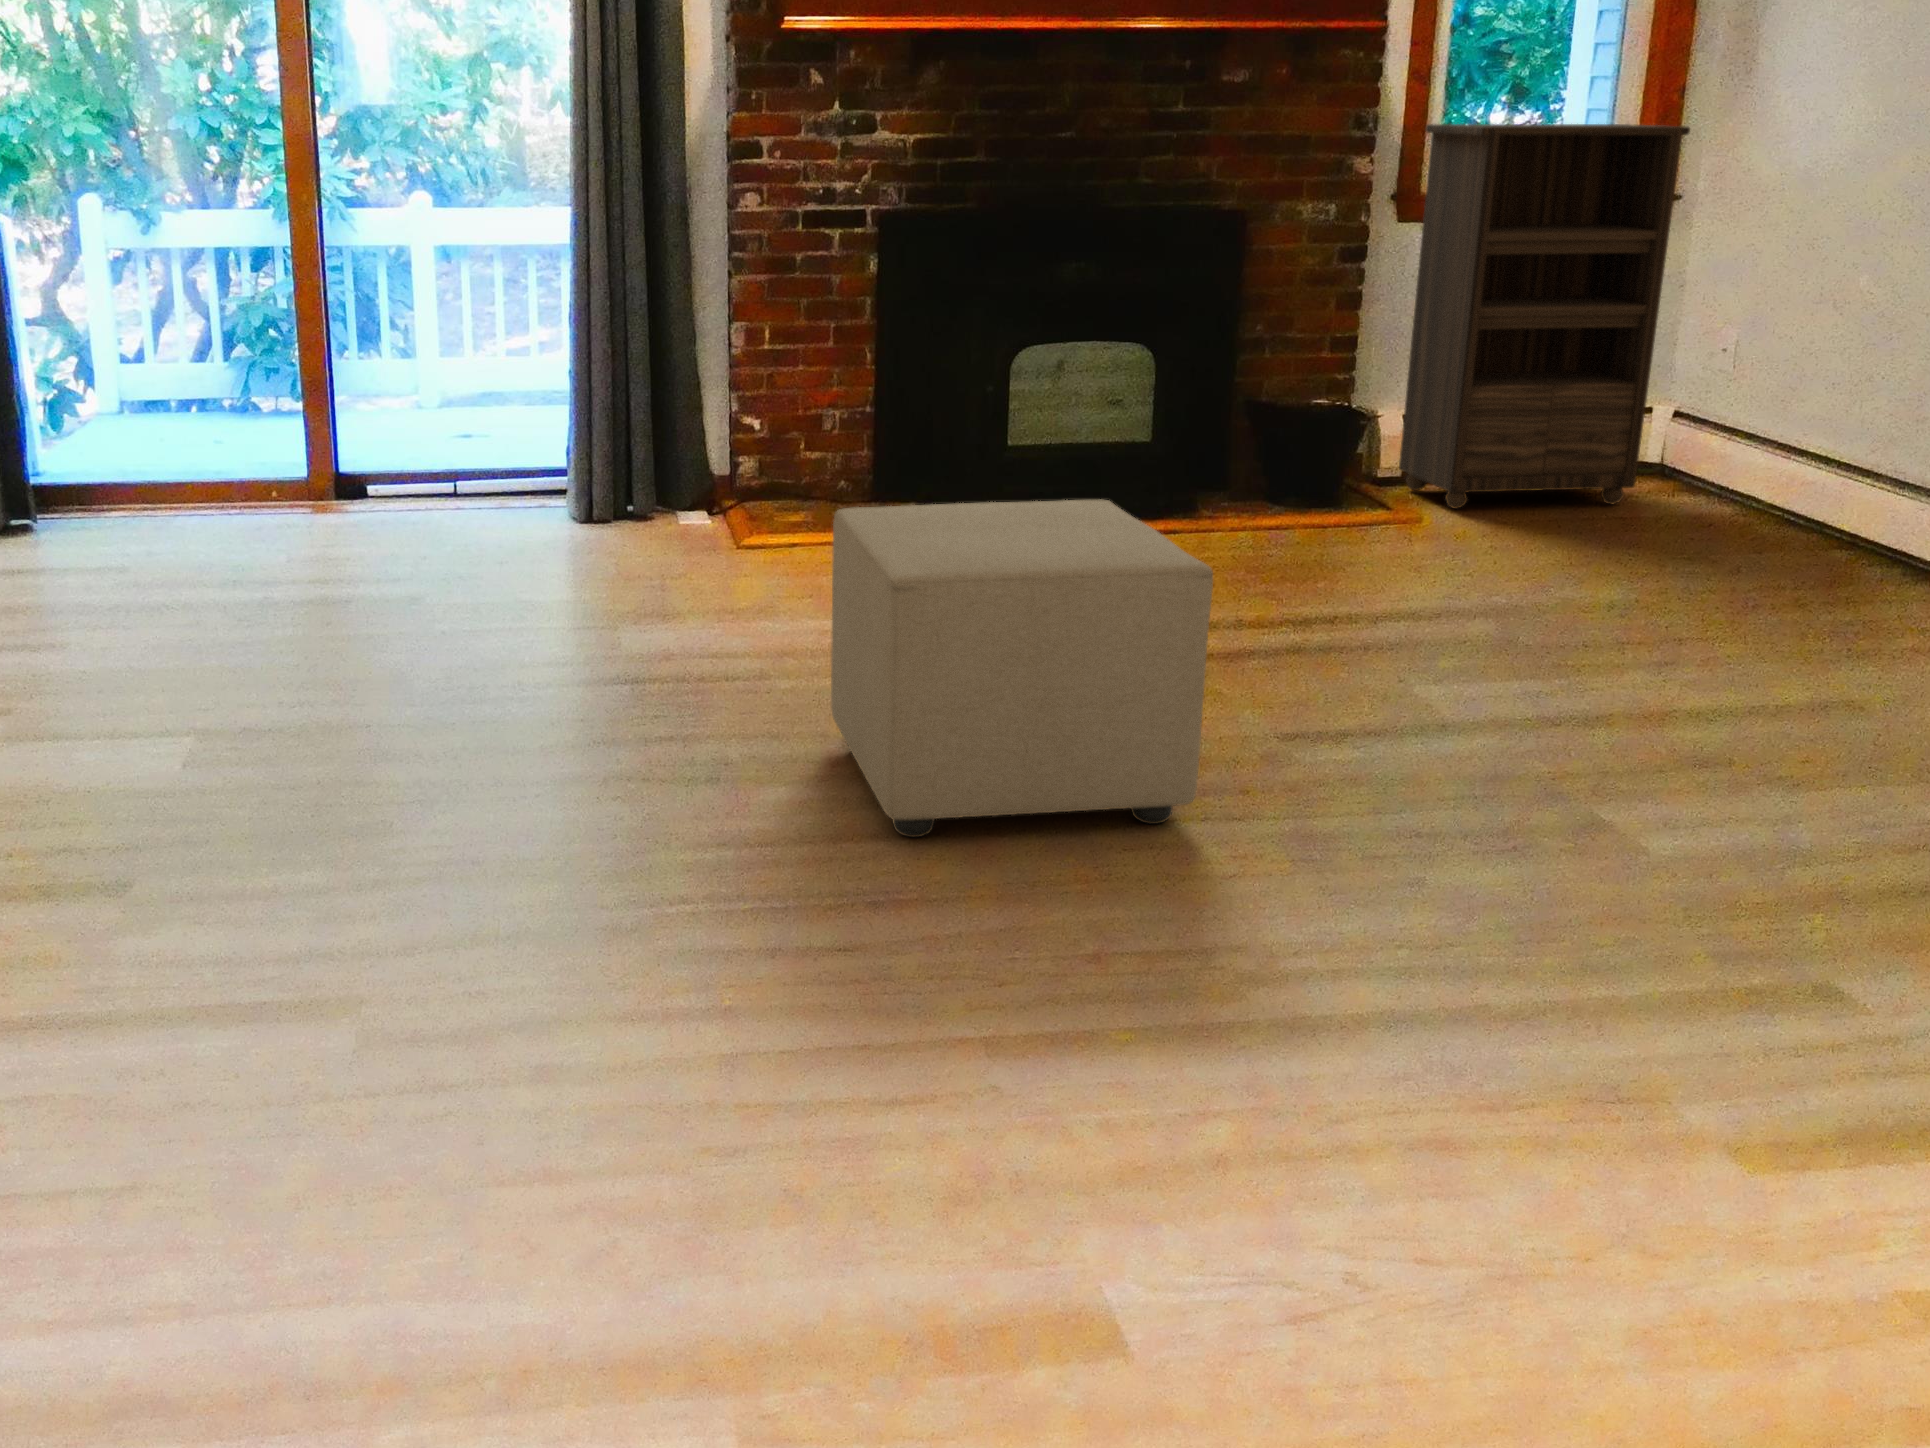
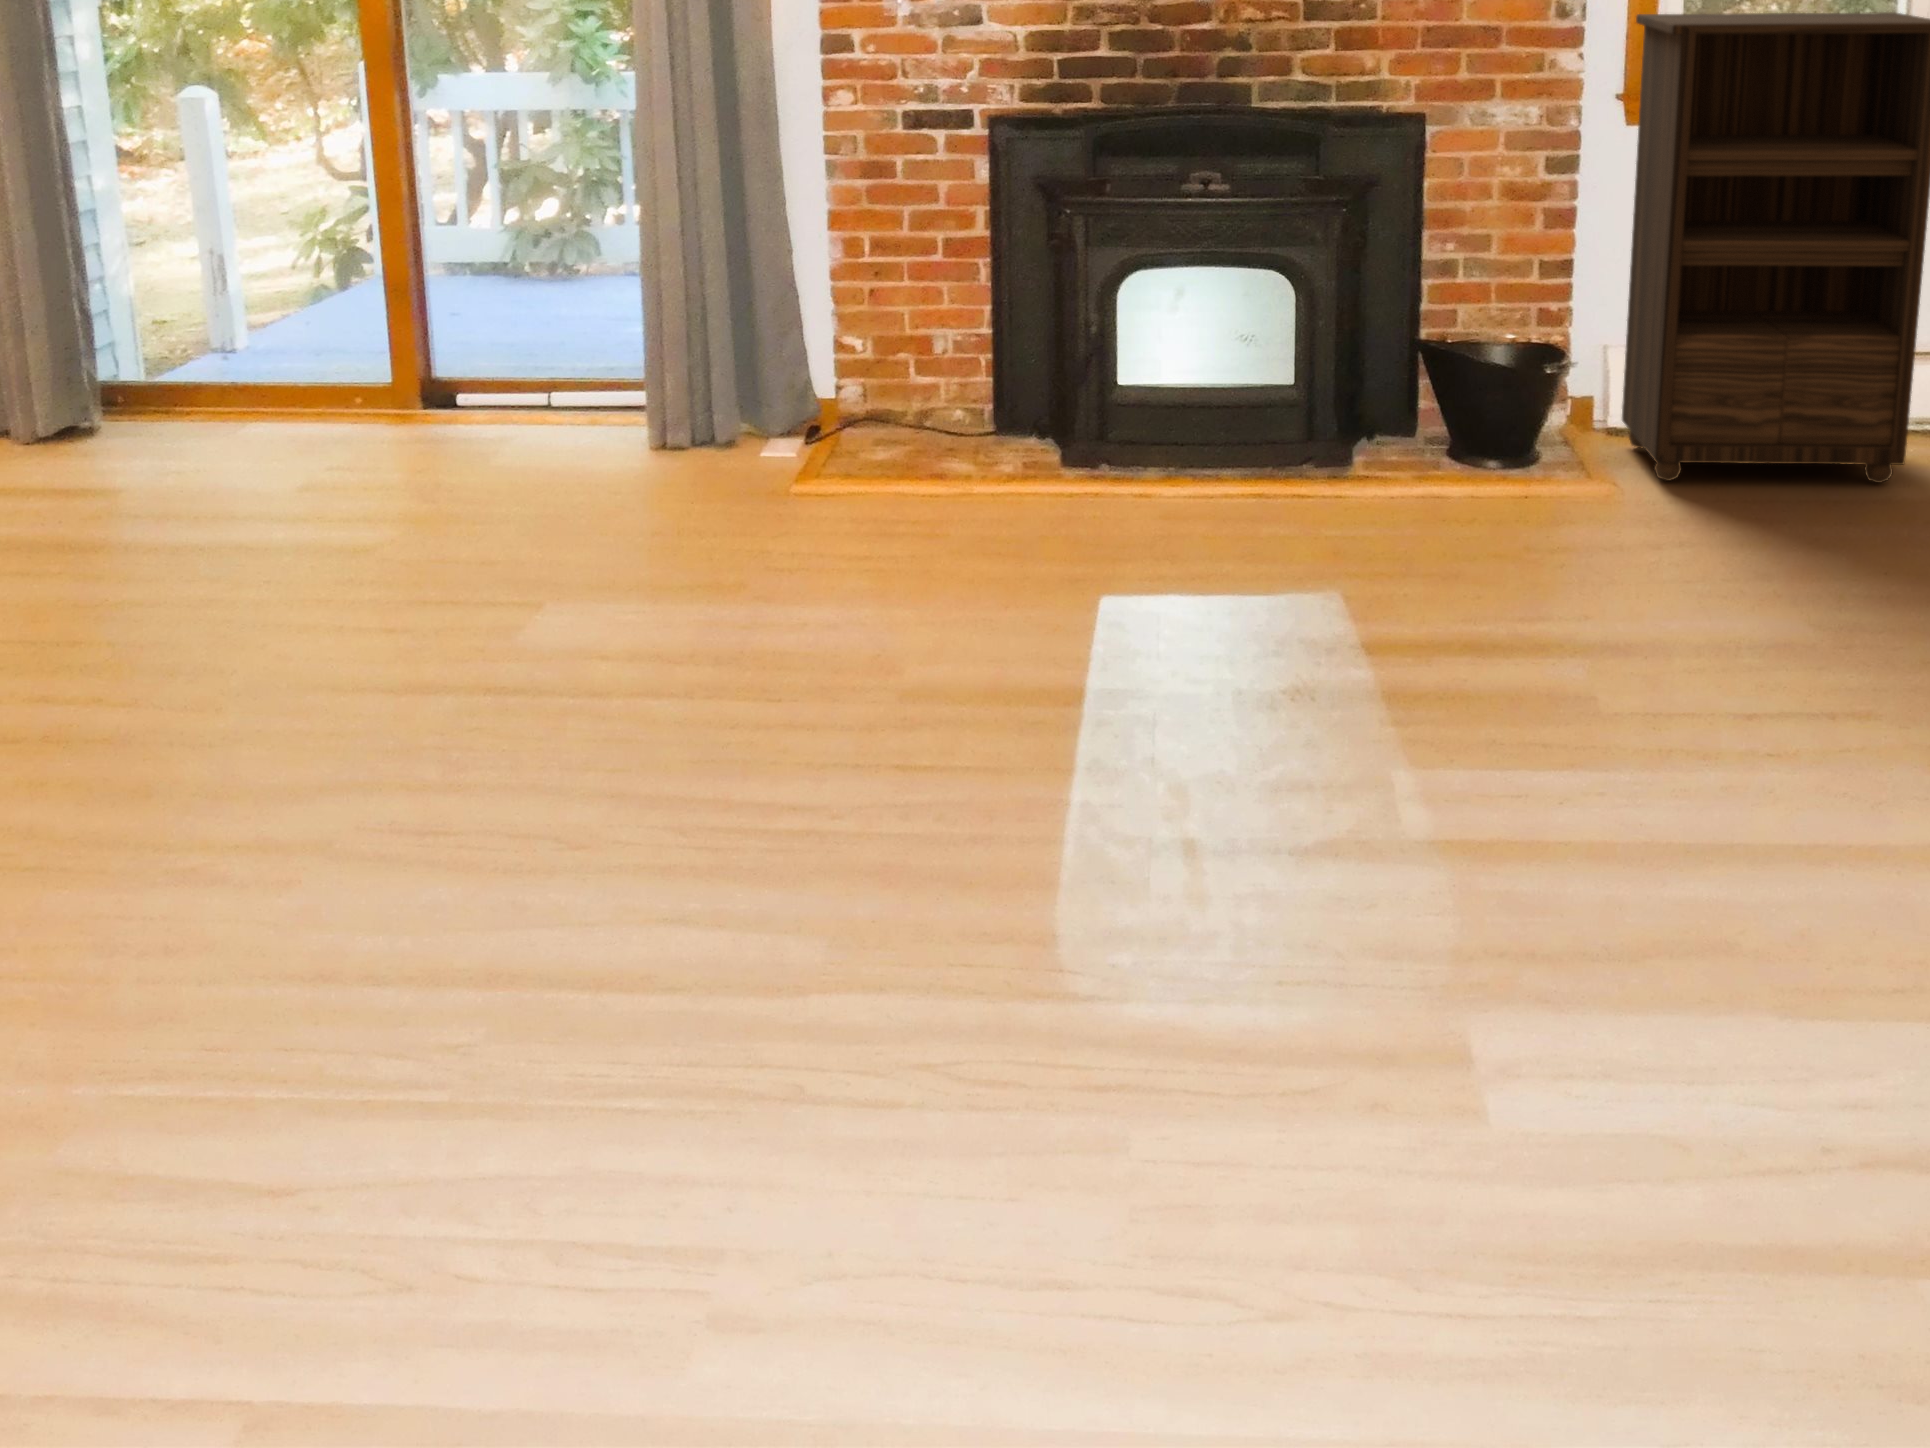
ottoman: present [831,499,1213,837] -> none [365,557,875,1041]

